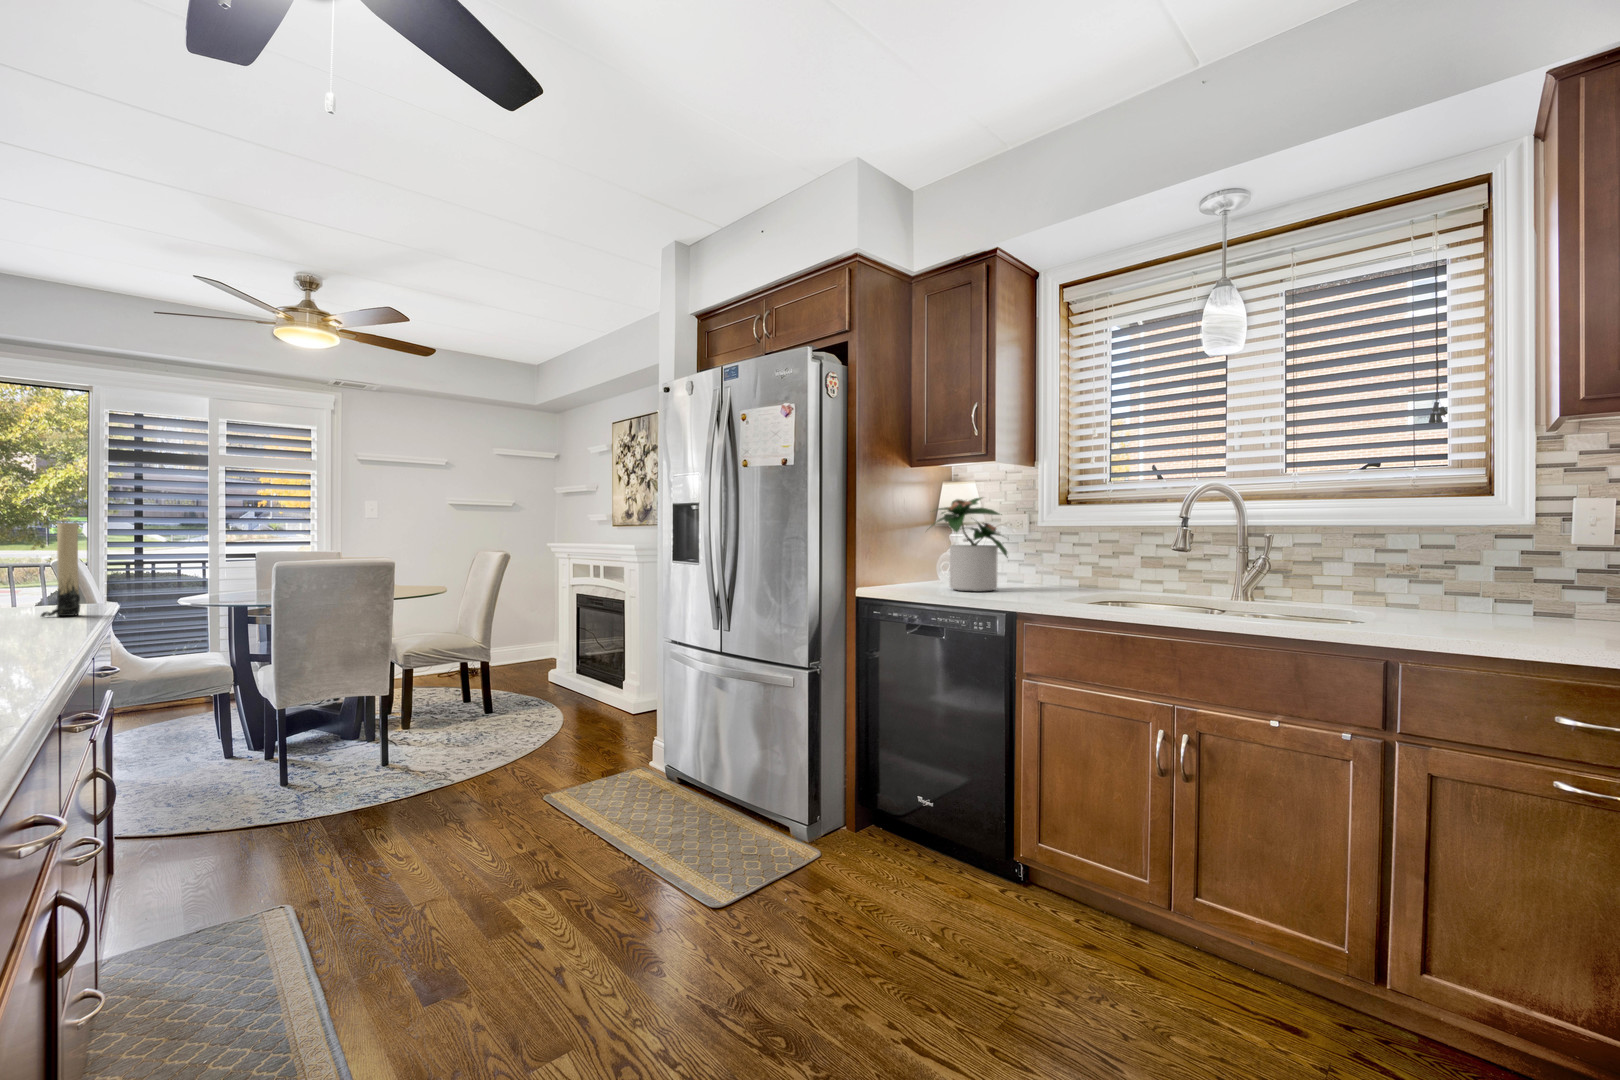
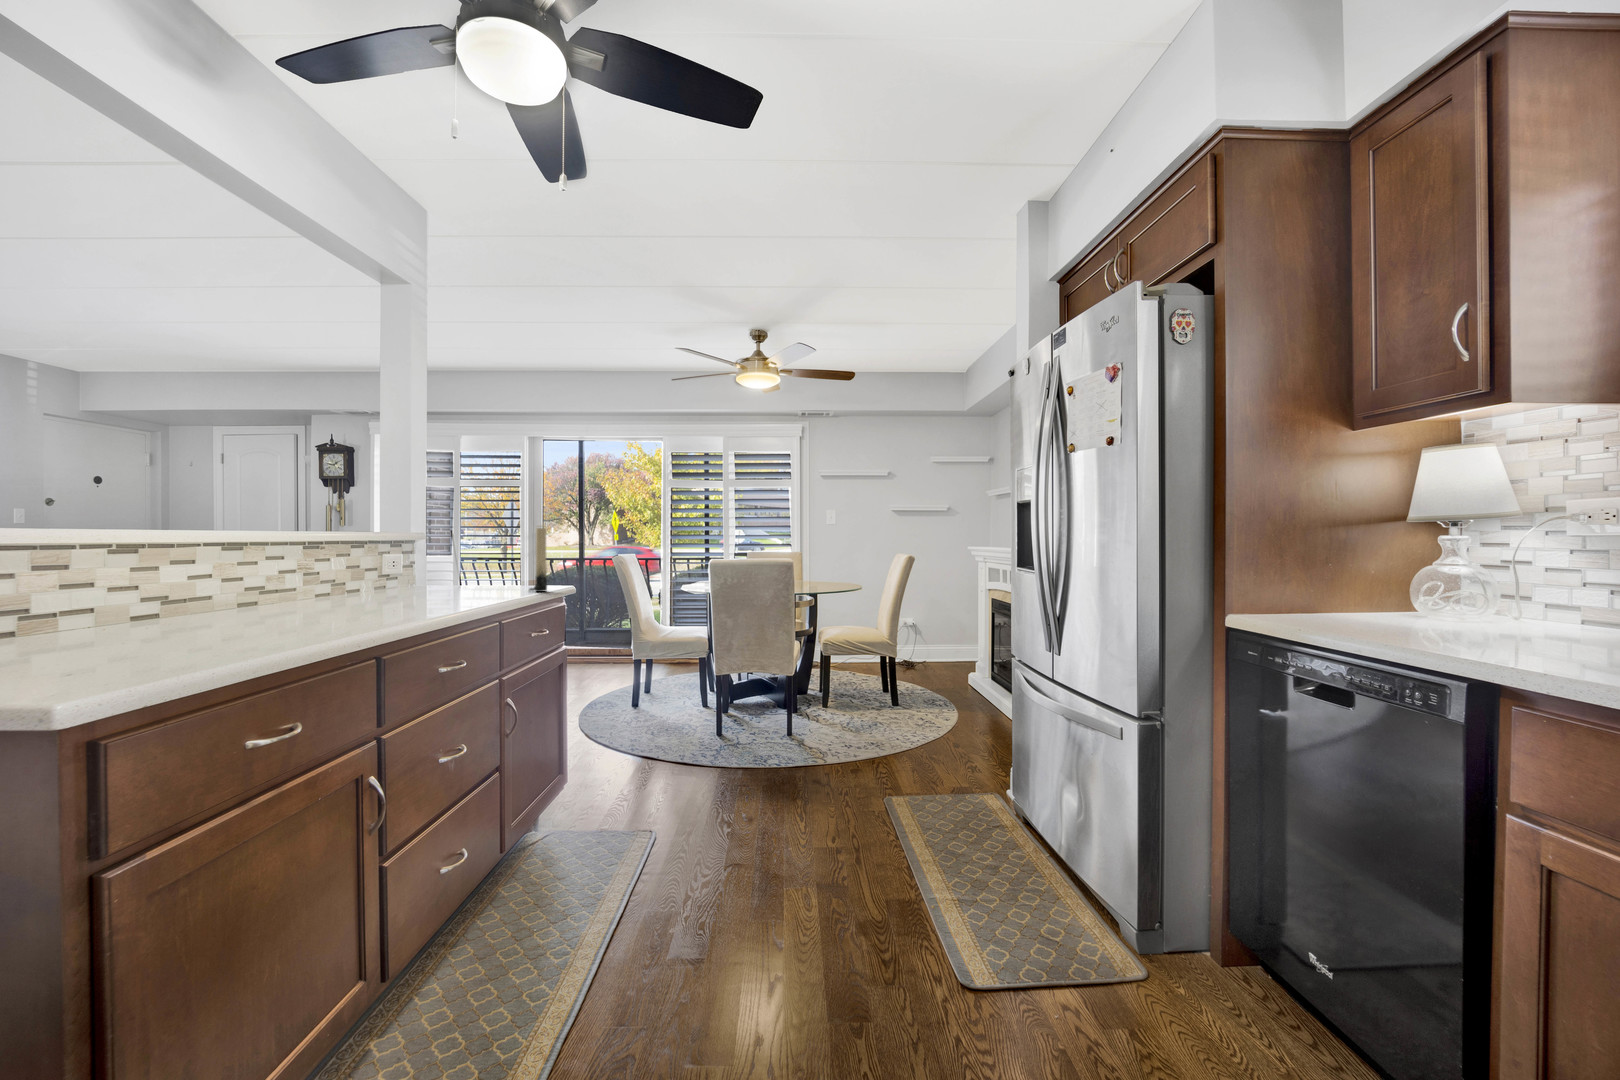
potted plant: present [932,497,1008,592] -> none [1348,468,1552,635]

